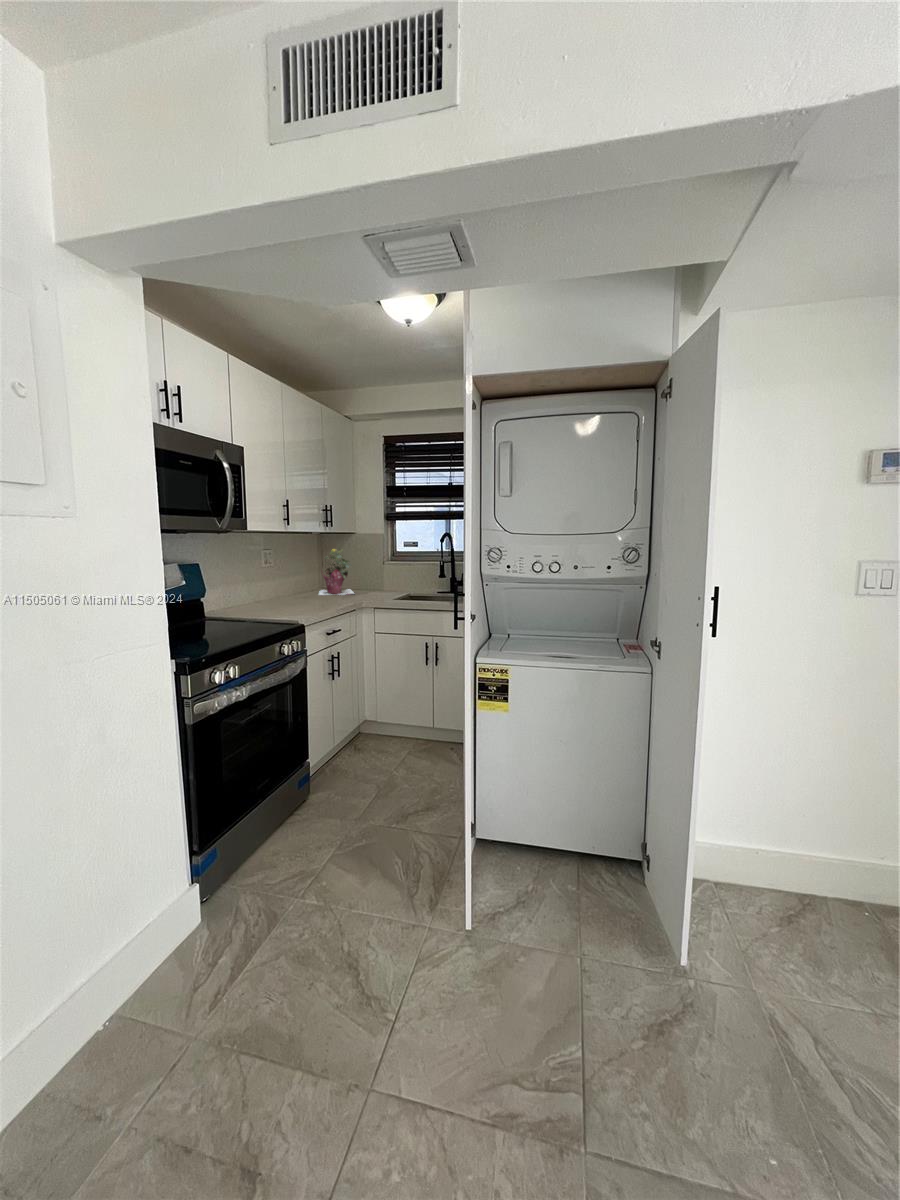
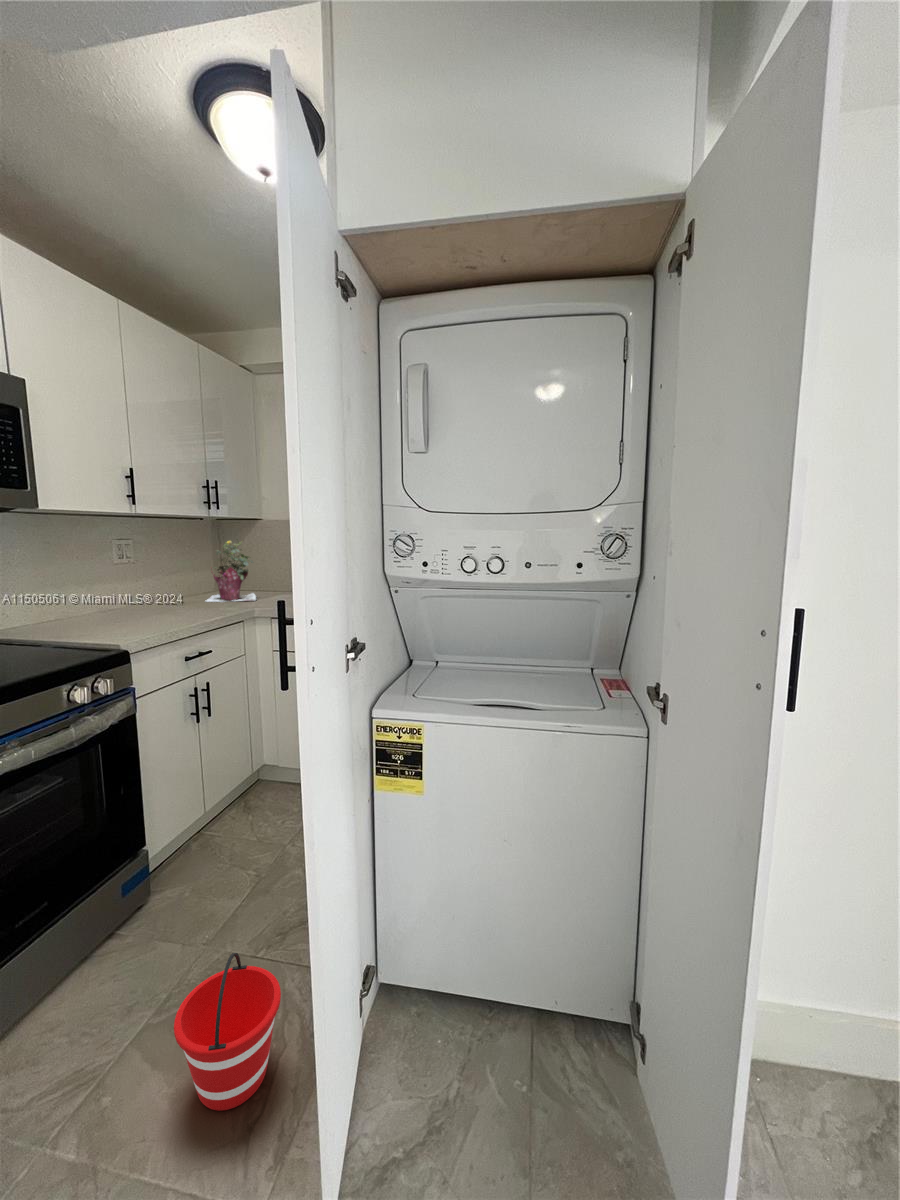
bucket: none [363,806,423,893] -> present [174,953,281,1111]

